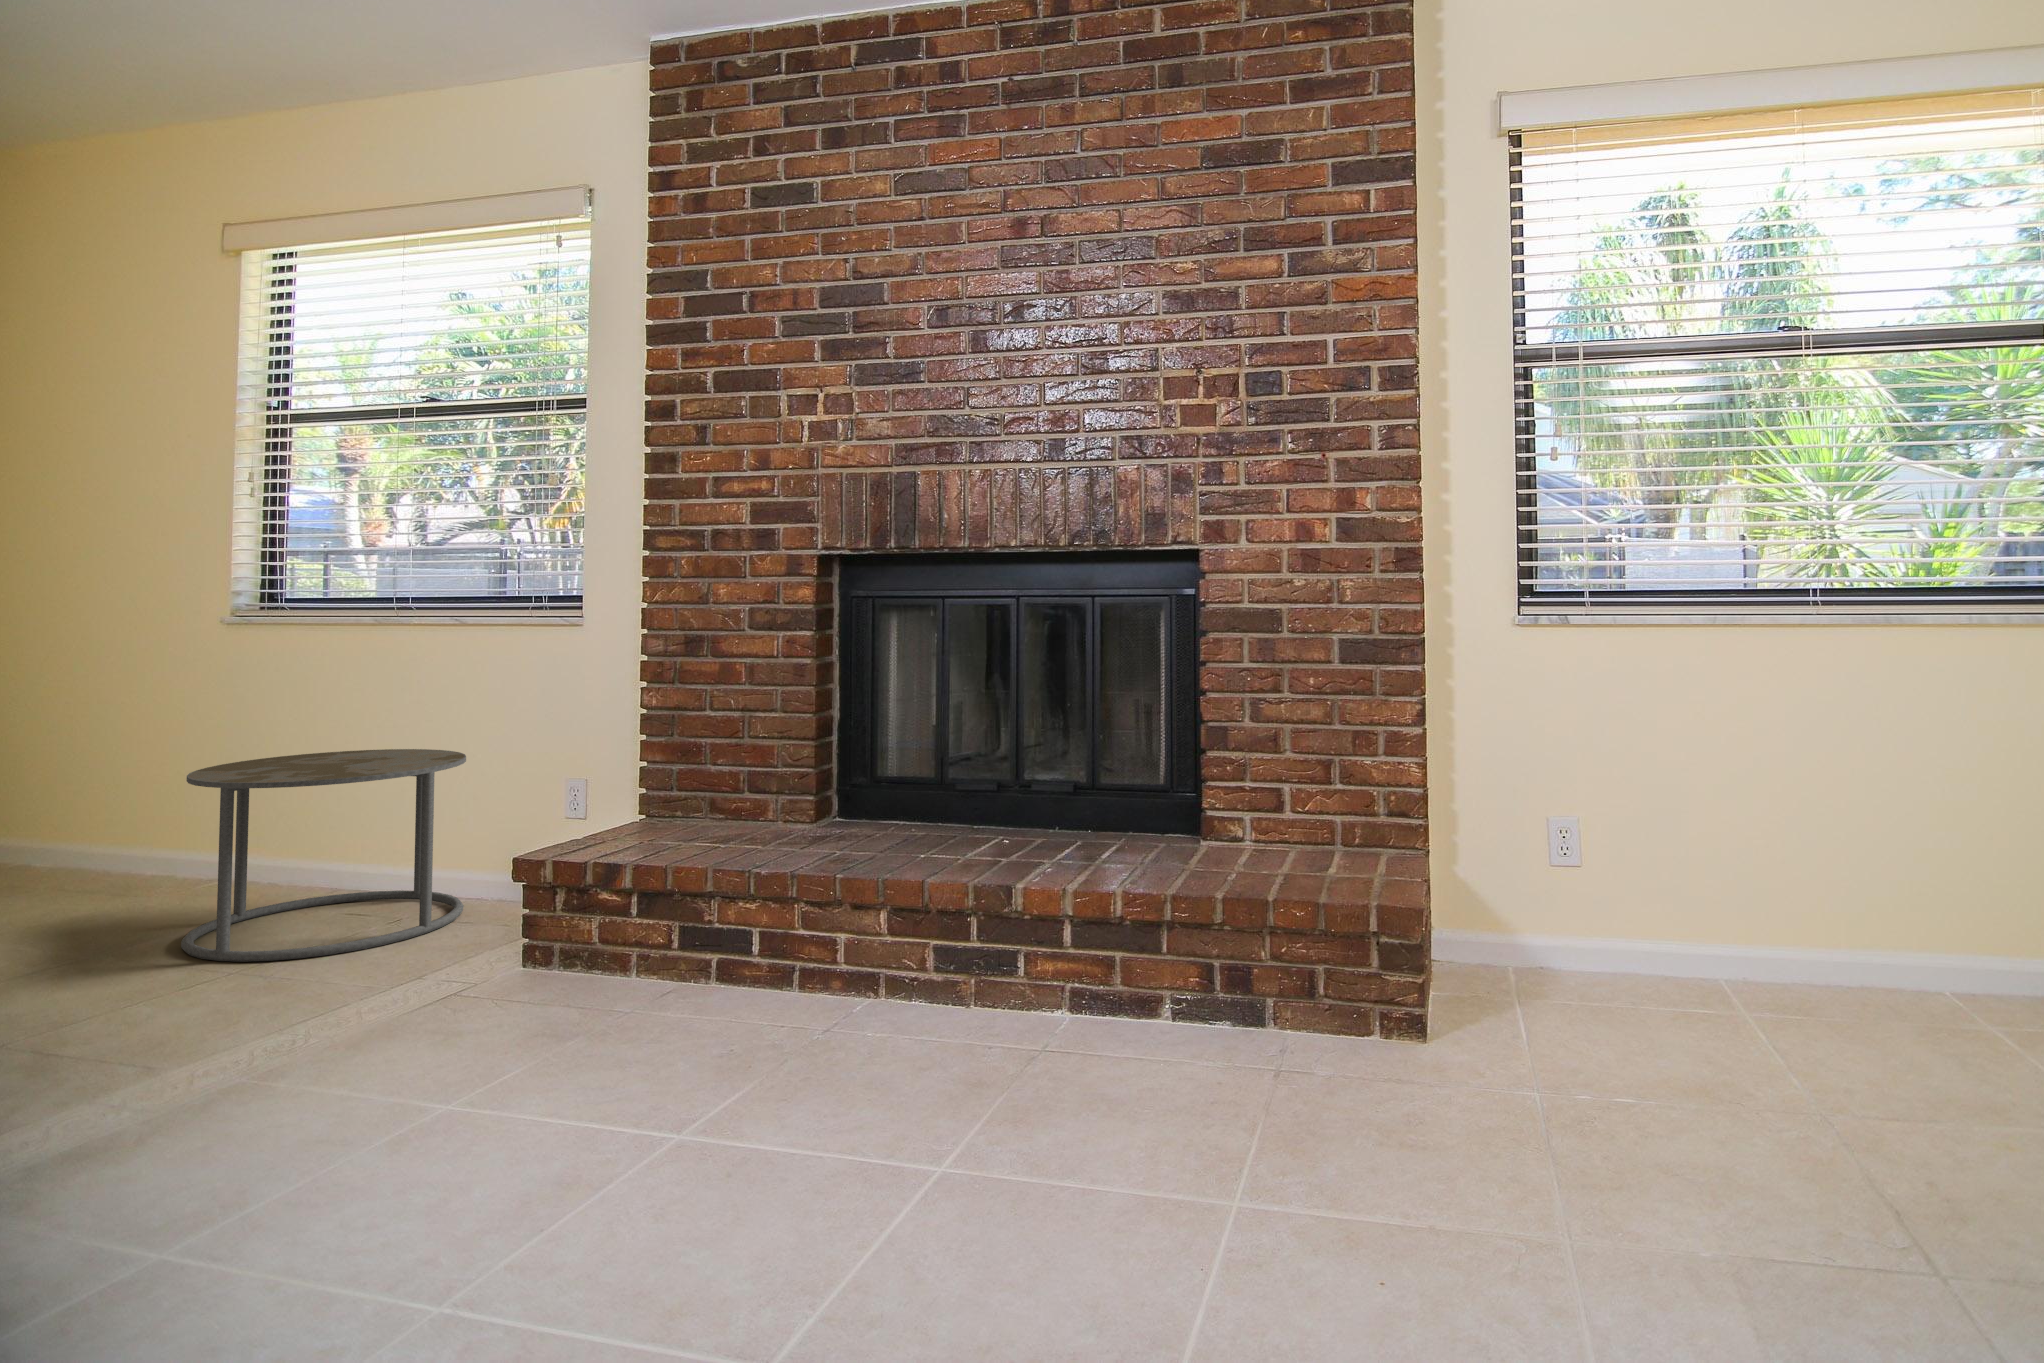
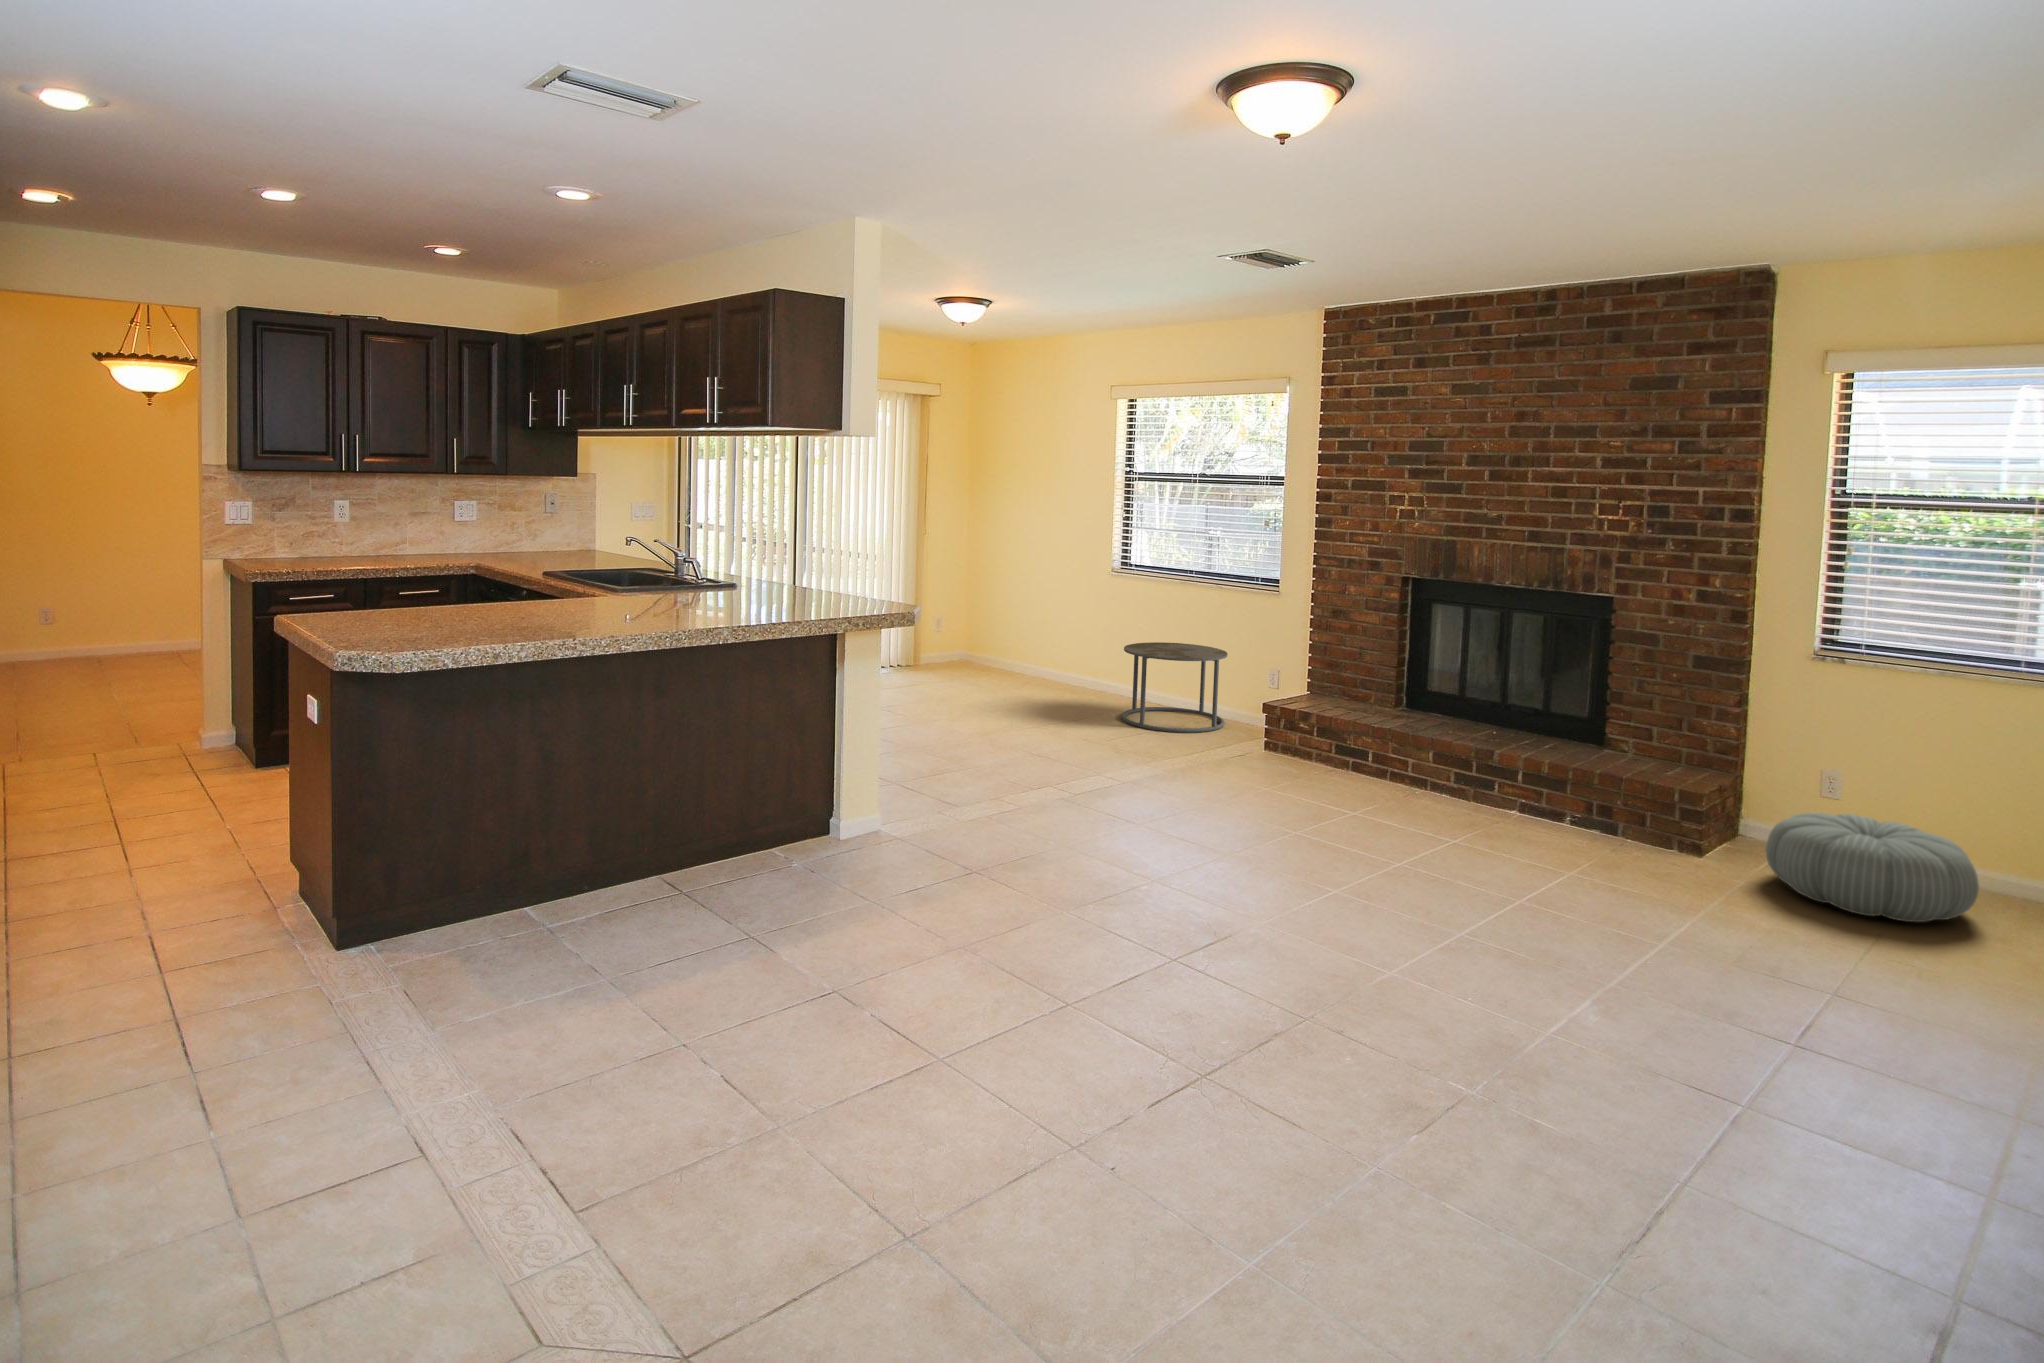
pouf: none [1547,900,1913,1124] -> present [1766,813,1979,922]

